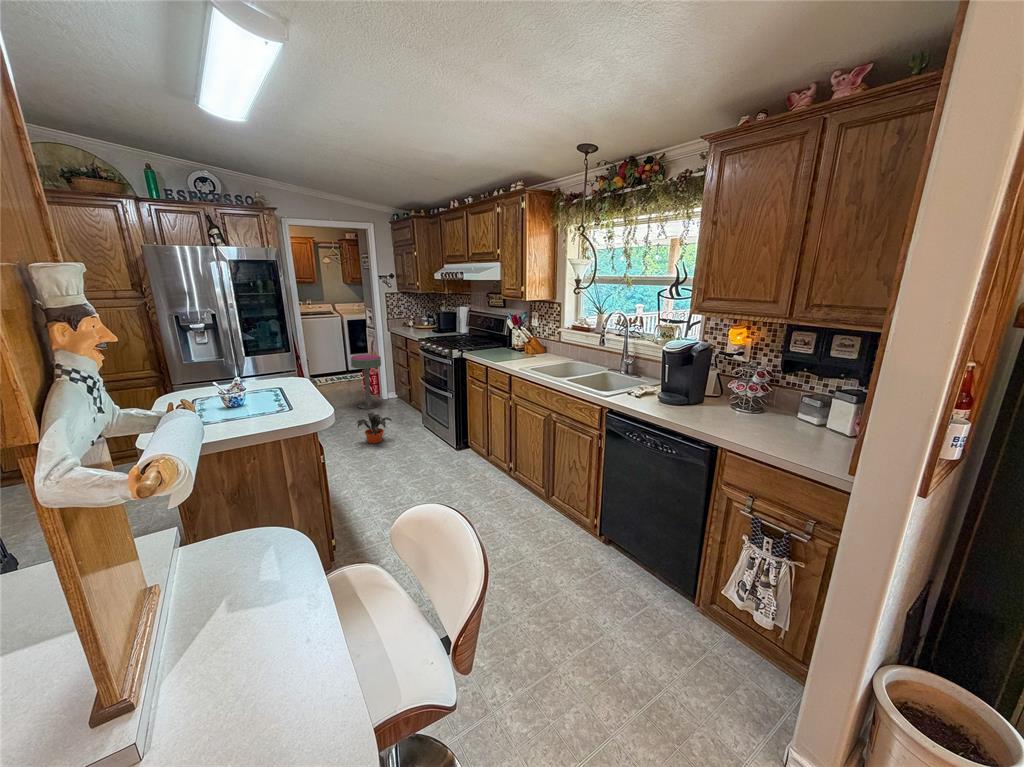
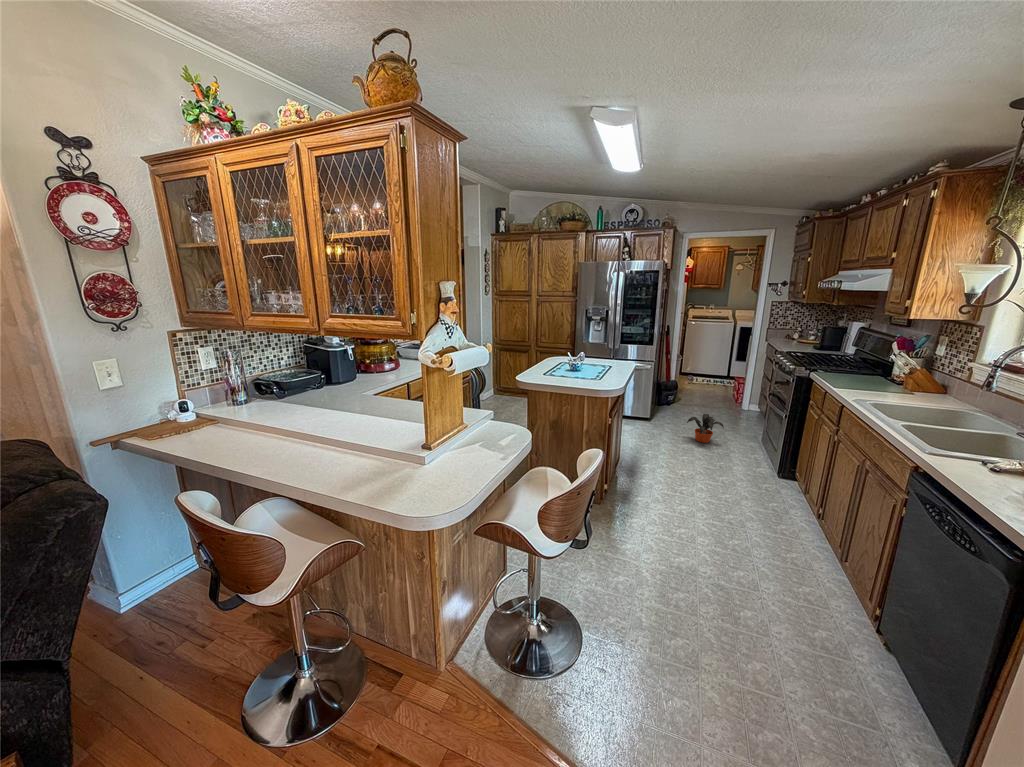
bar stool: present [351,354,381,409] -> none [712,360,746,414]

